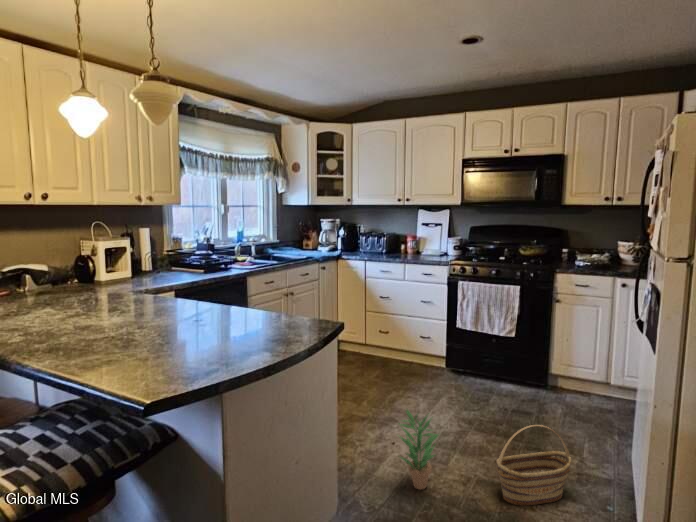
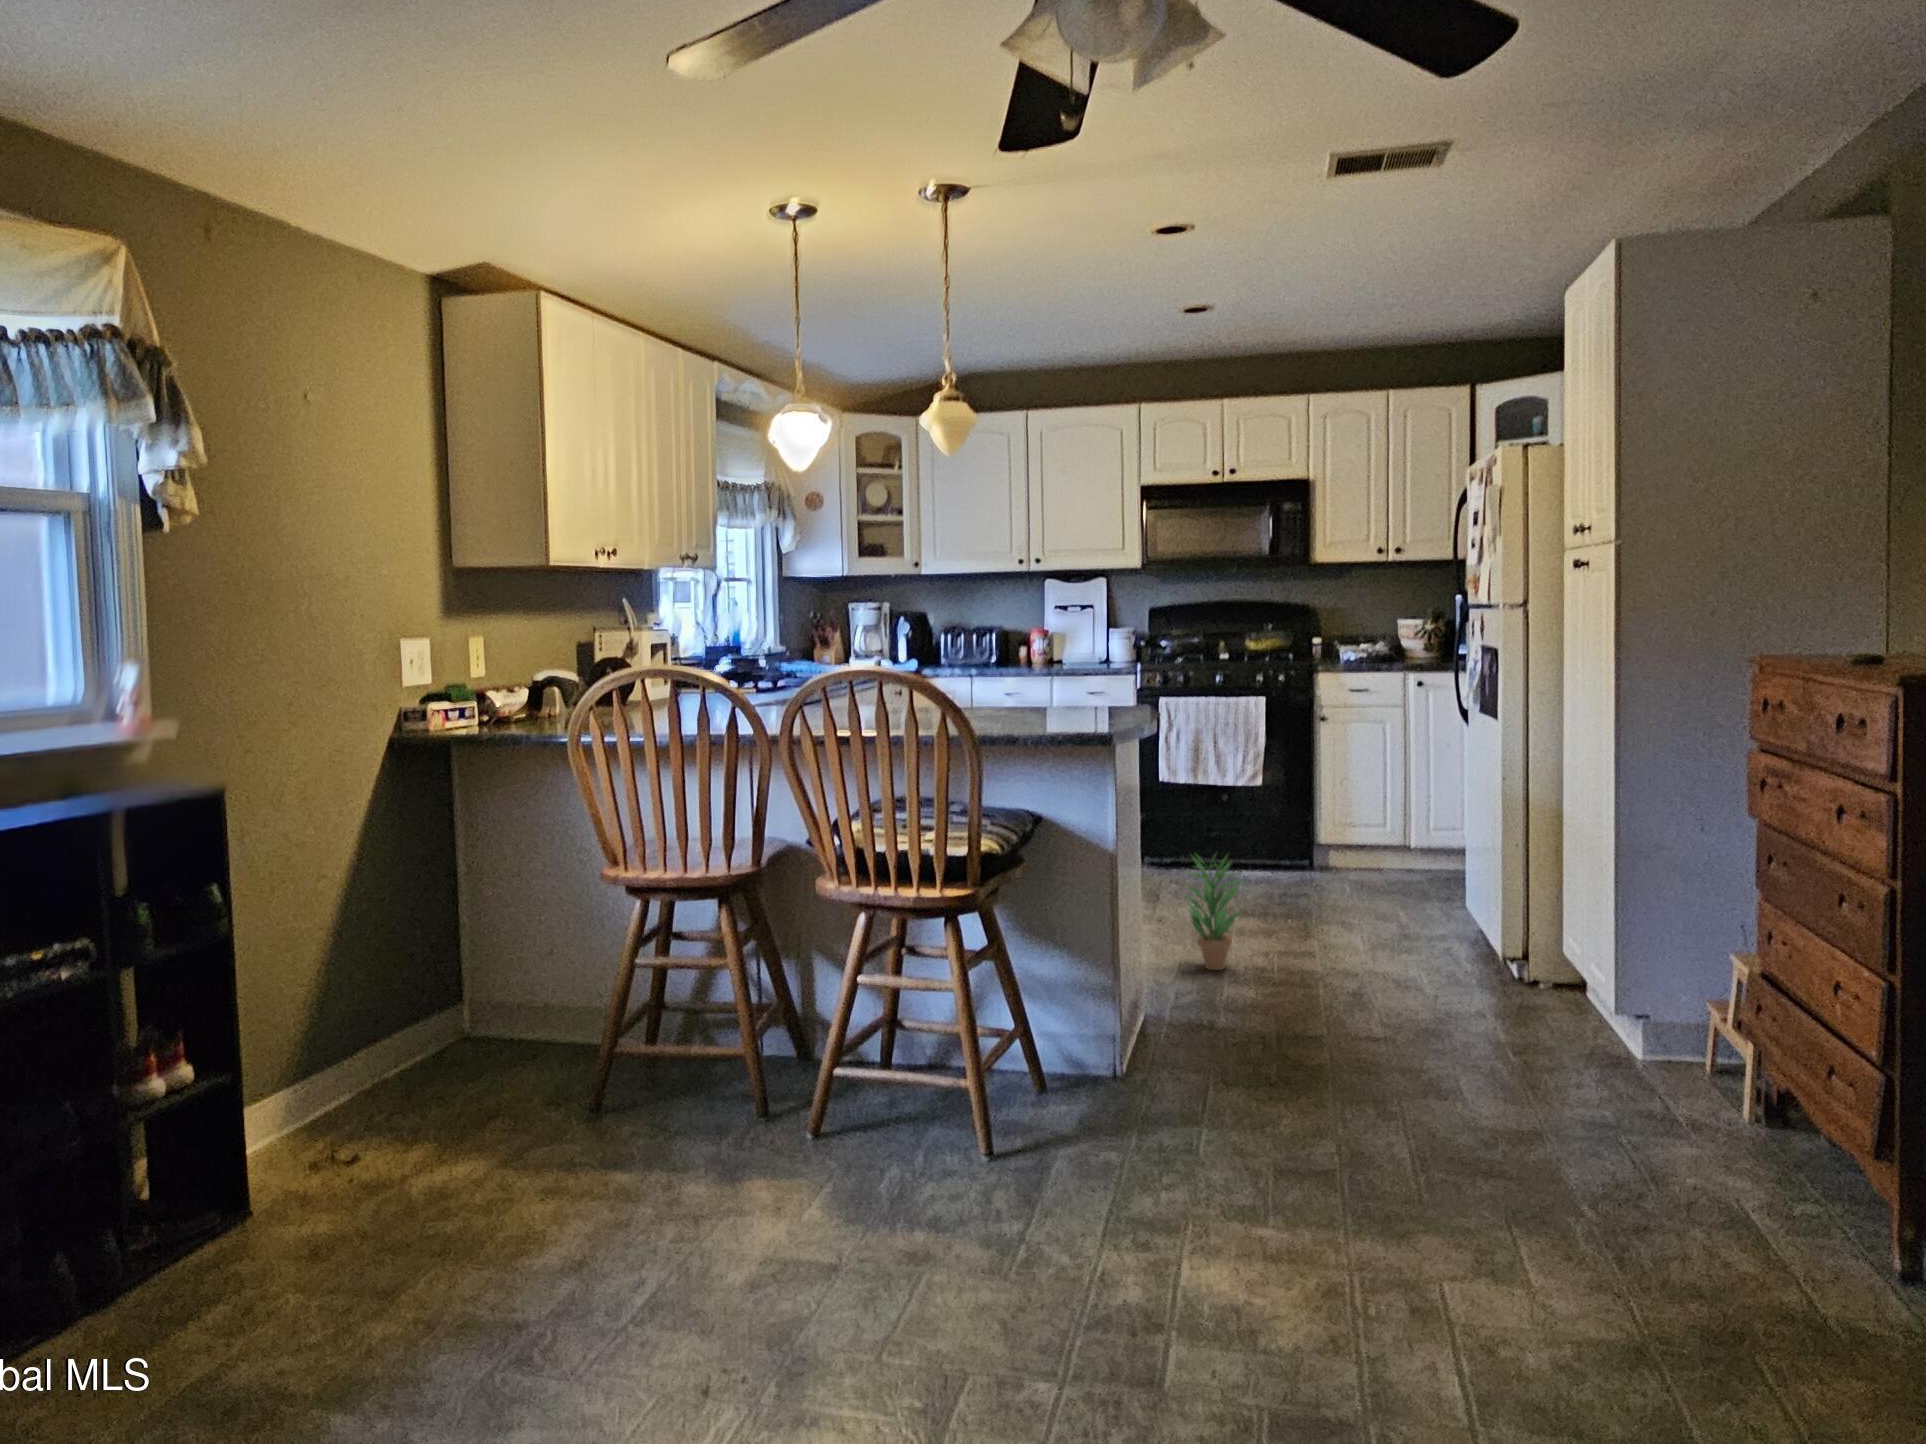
basket: present [497,425,571,506] -> none [1318,856,1408,967]

